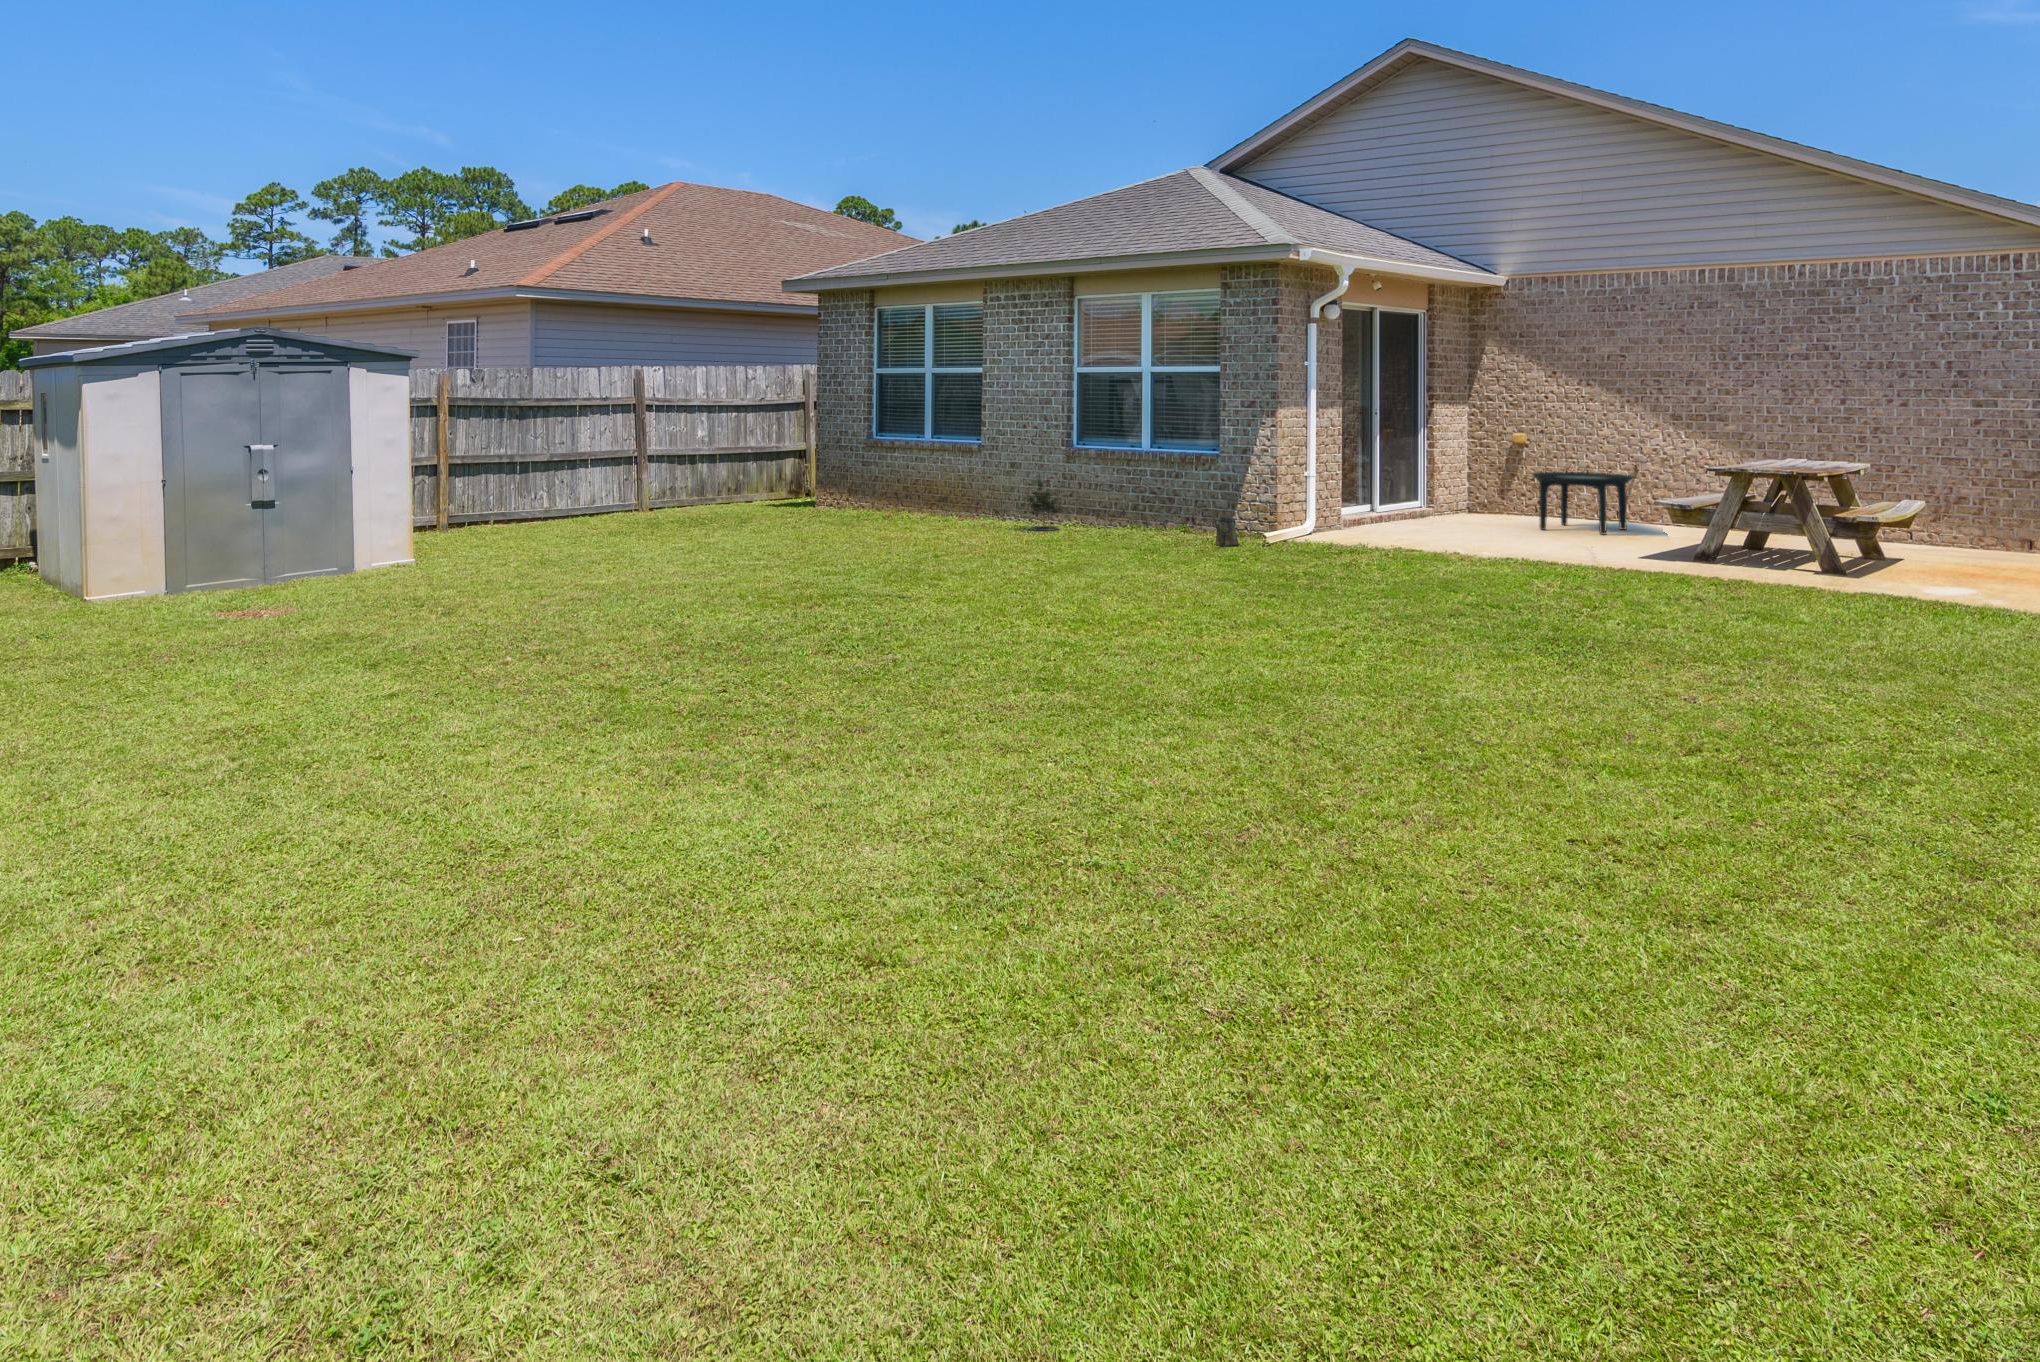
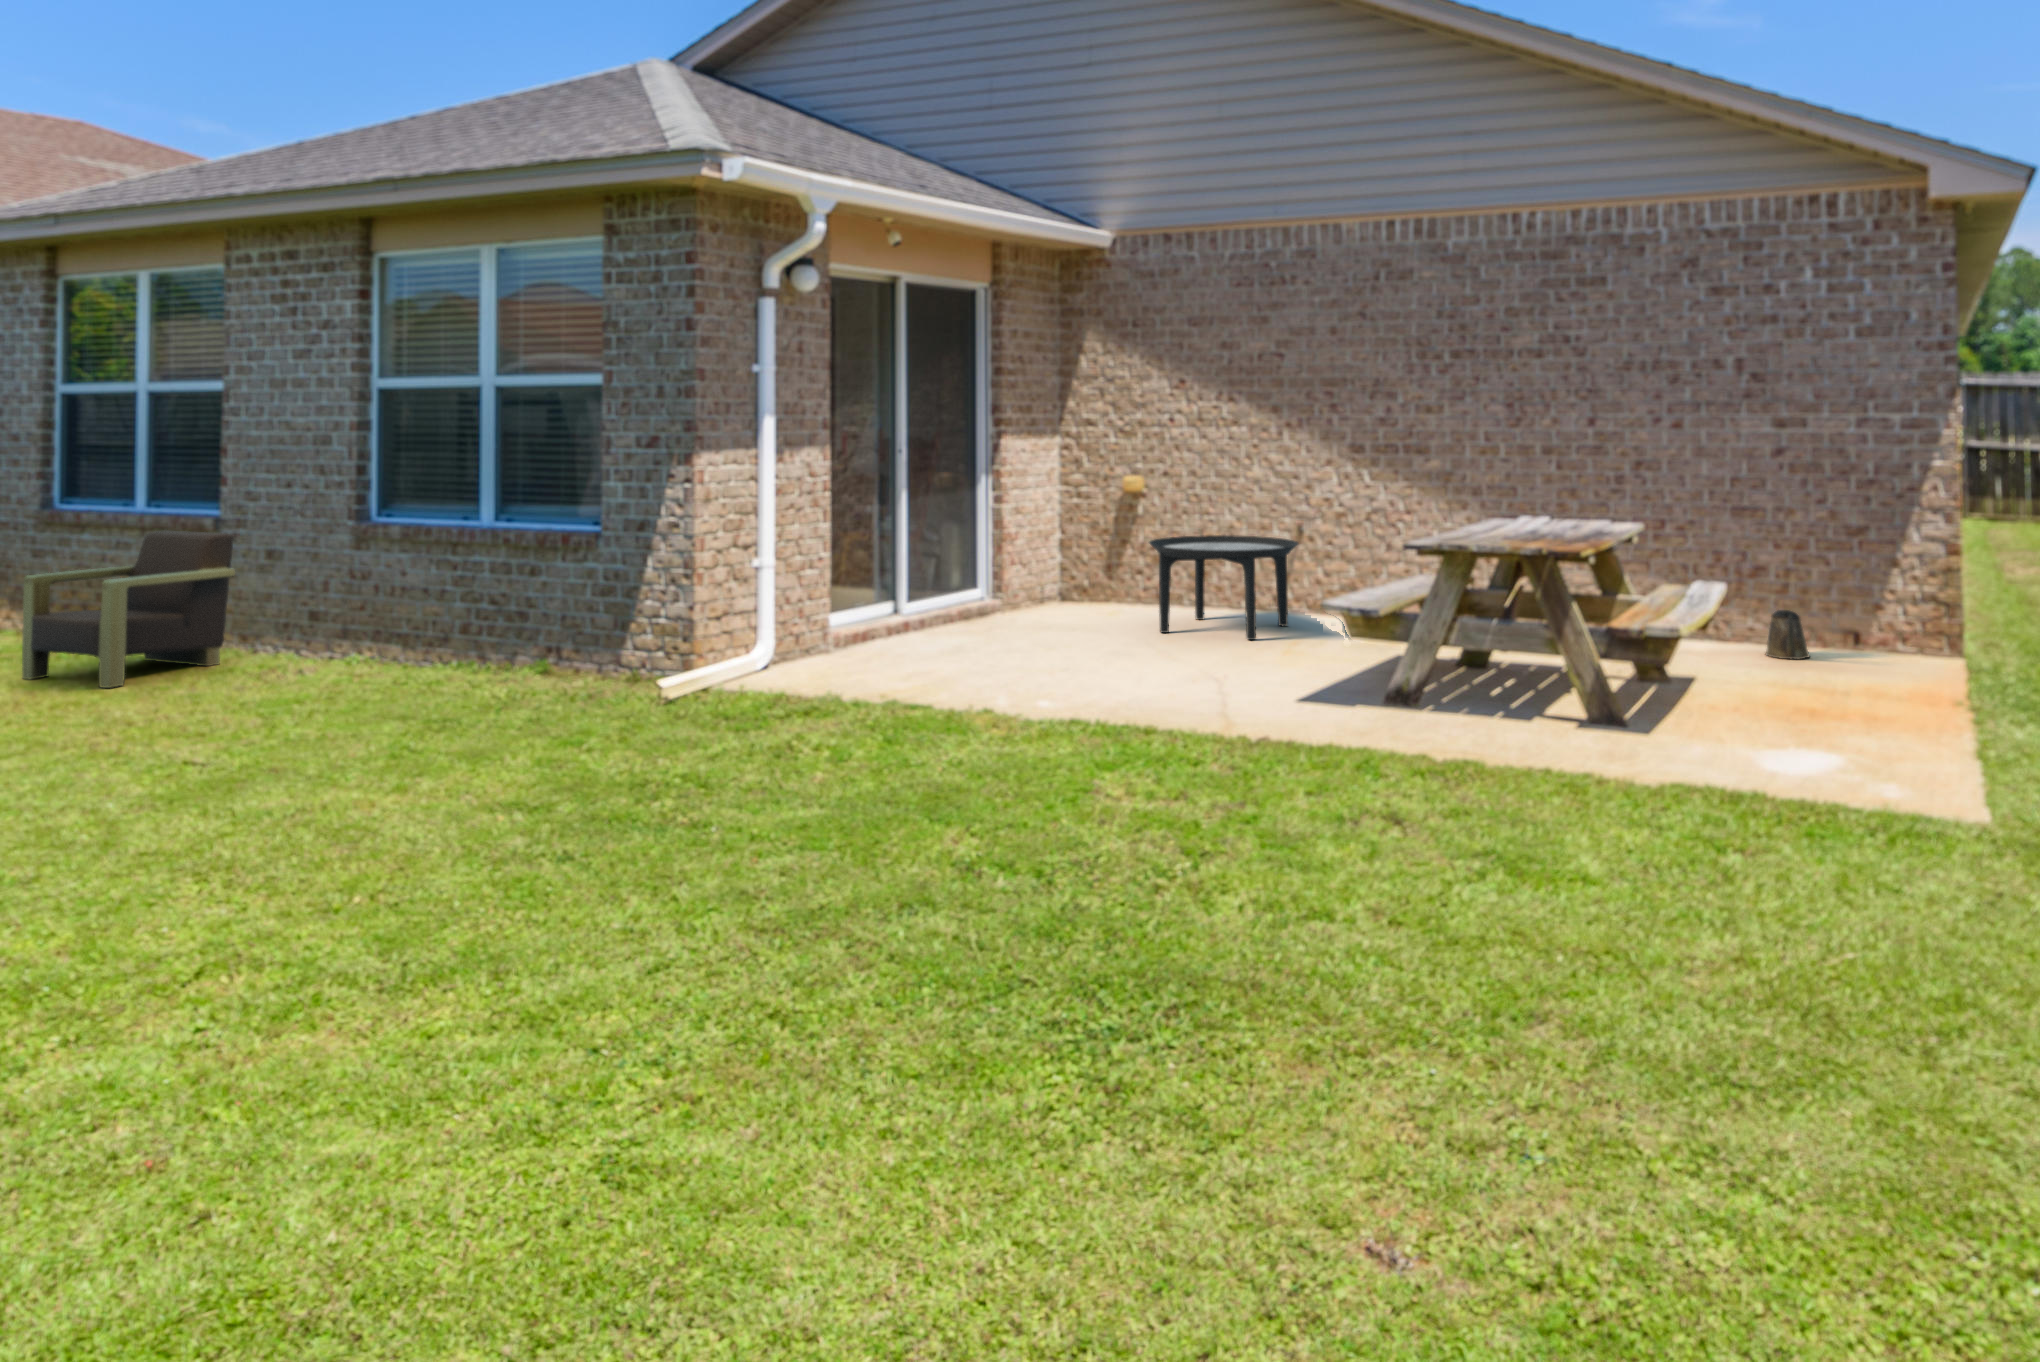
armchair: none [901,451,1000,530] -> present [22,530,235,688]
potted tree: present [1027,476,1059,531] -> none [252,573,335,681]
watering can: present [1211,517,1239,546] -> present [1766,610,1809,659]

